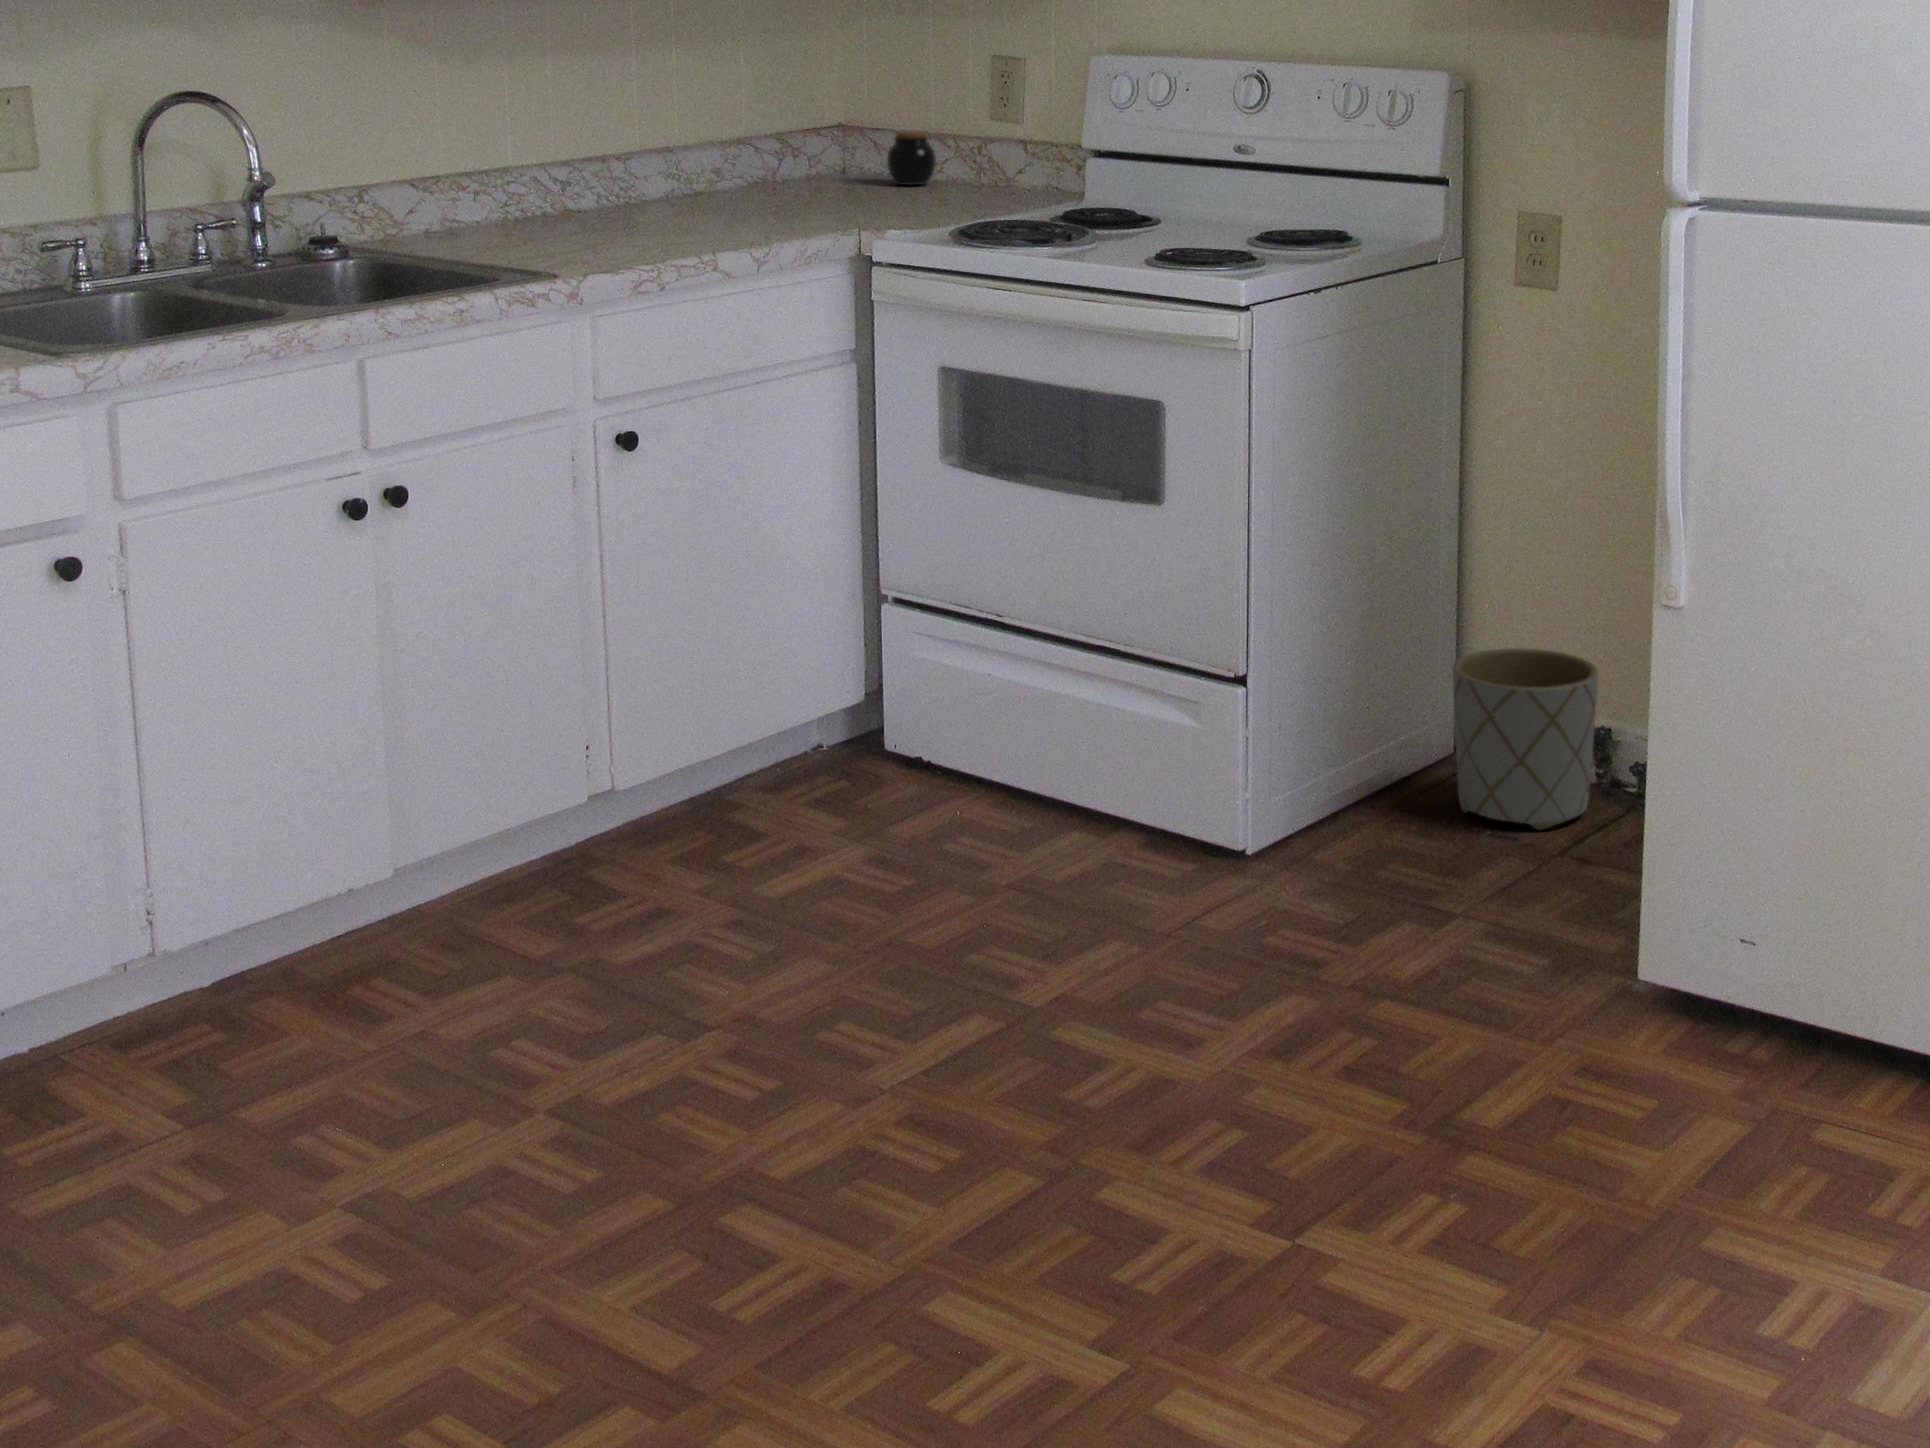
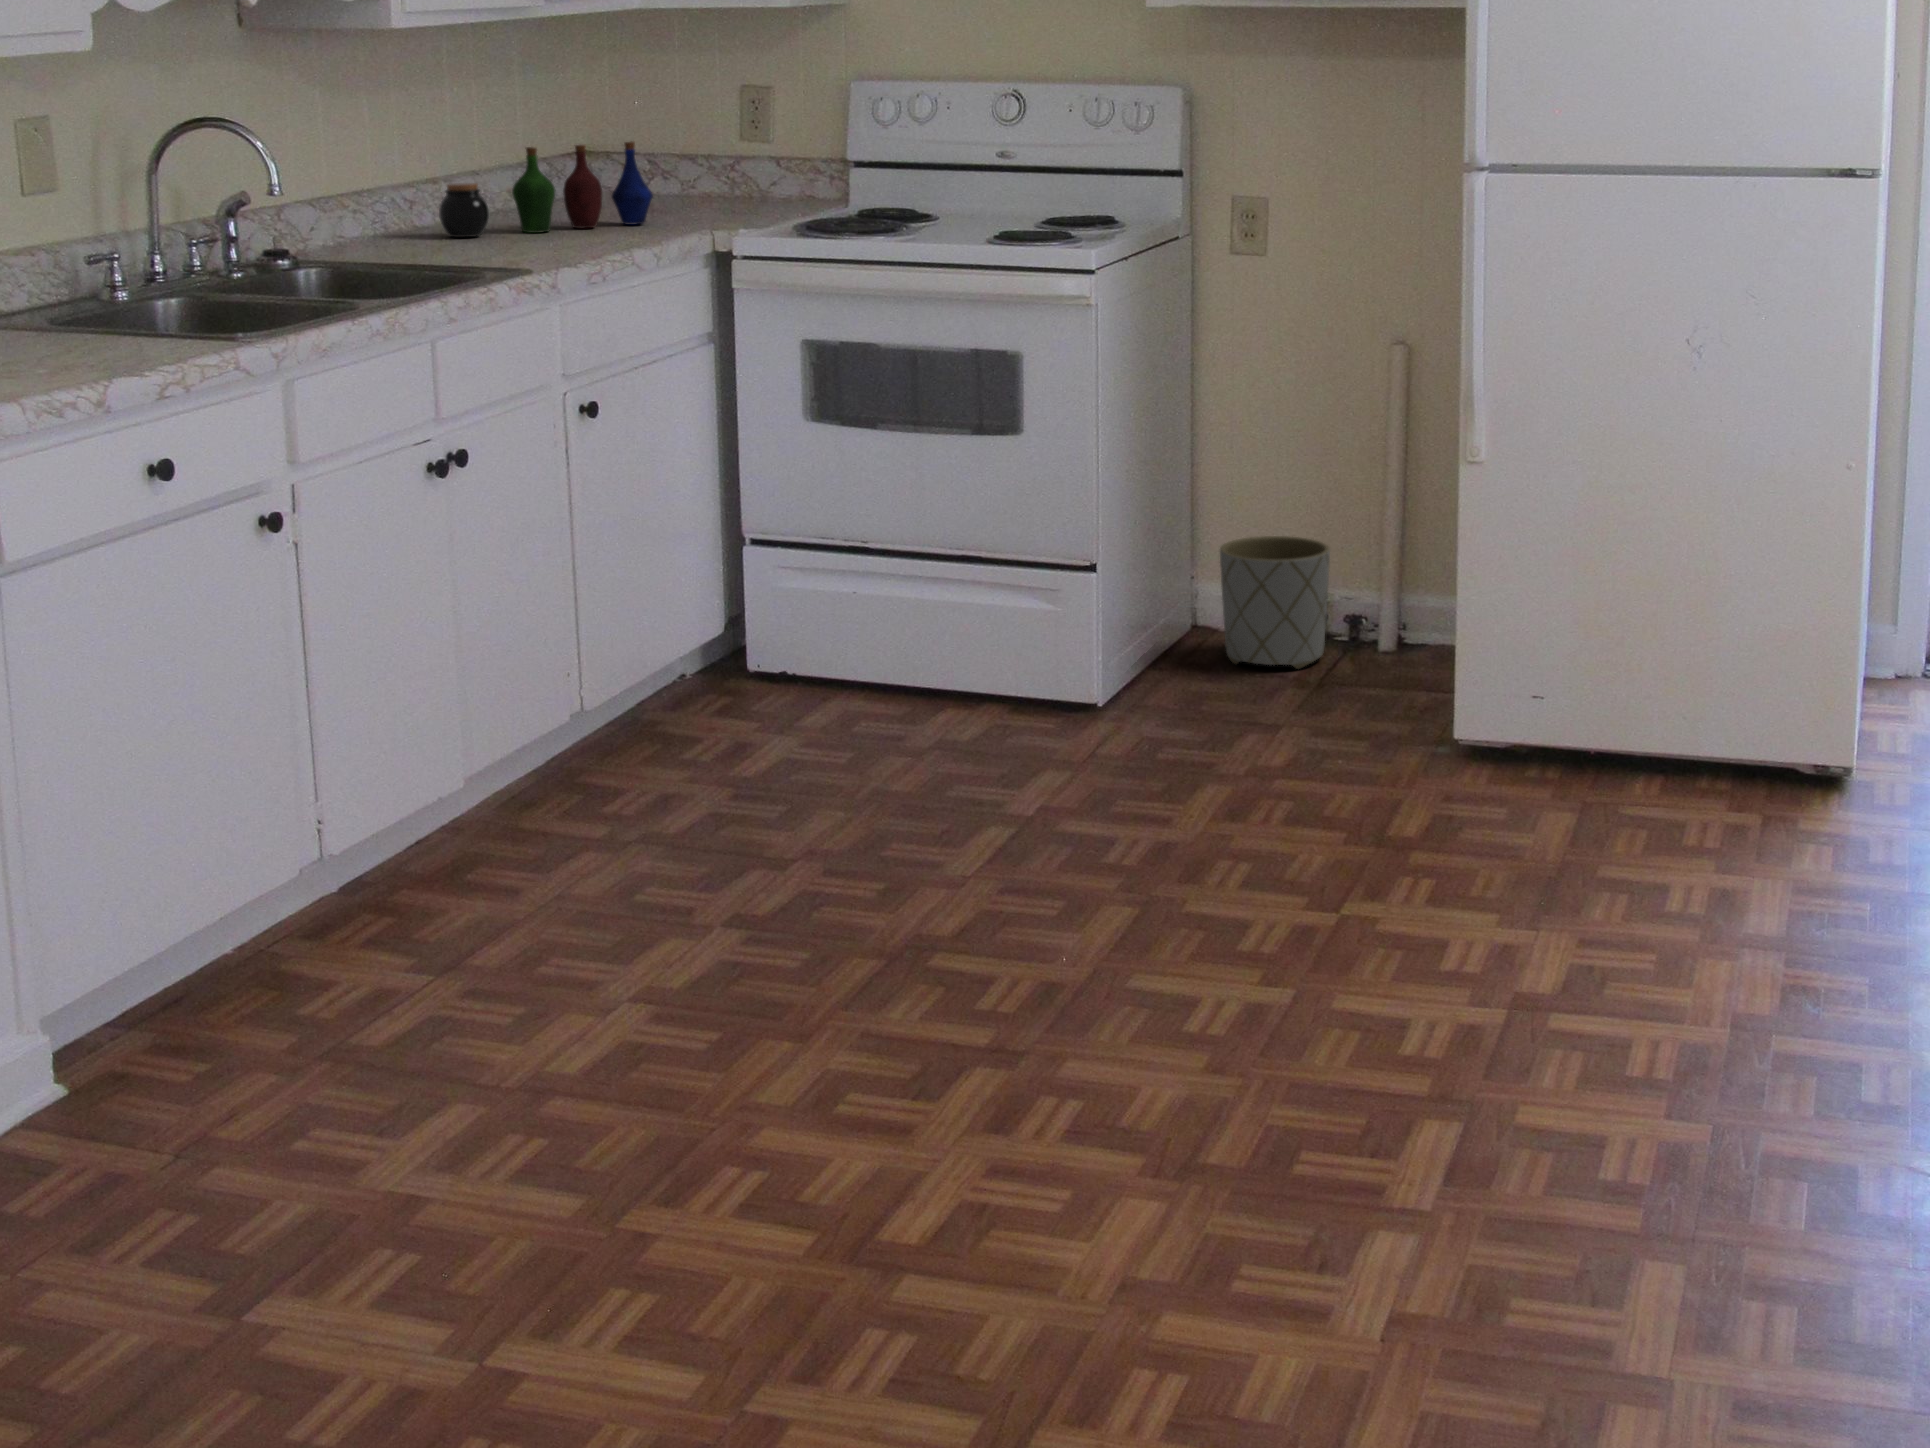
bottle: none [641,121,814,224] -> present [512,141,653,233]
jar: present [887,130,936,185] -> present [439,183,489,237]

